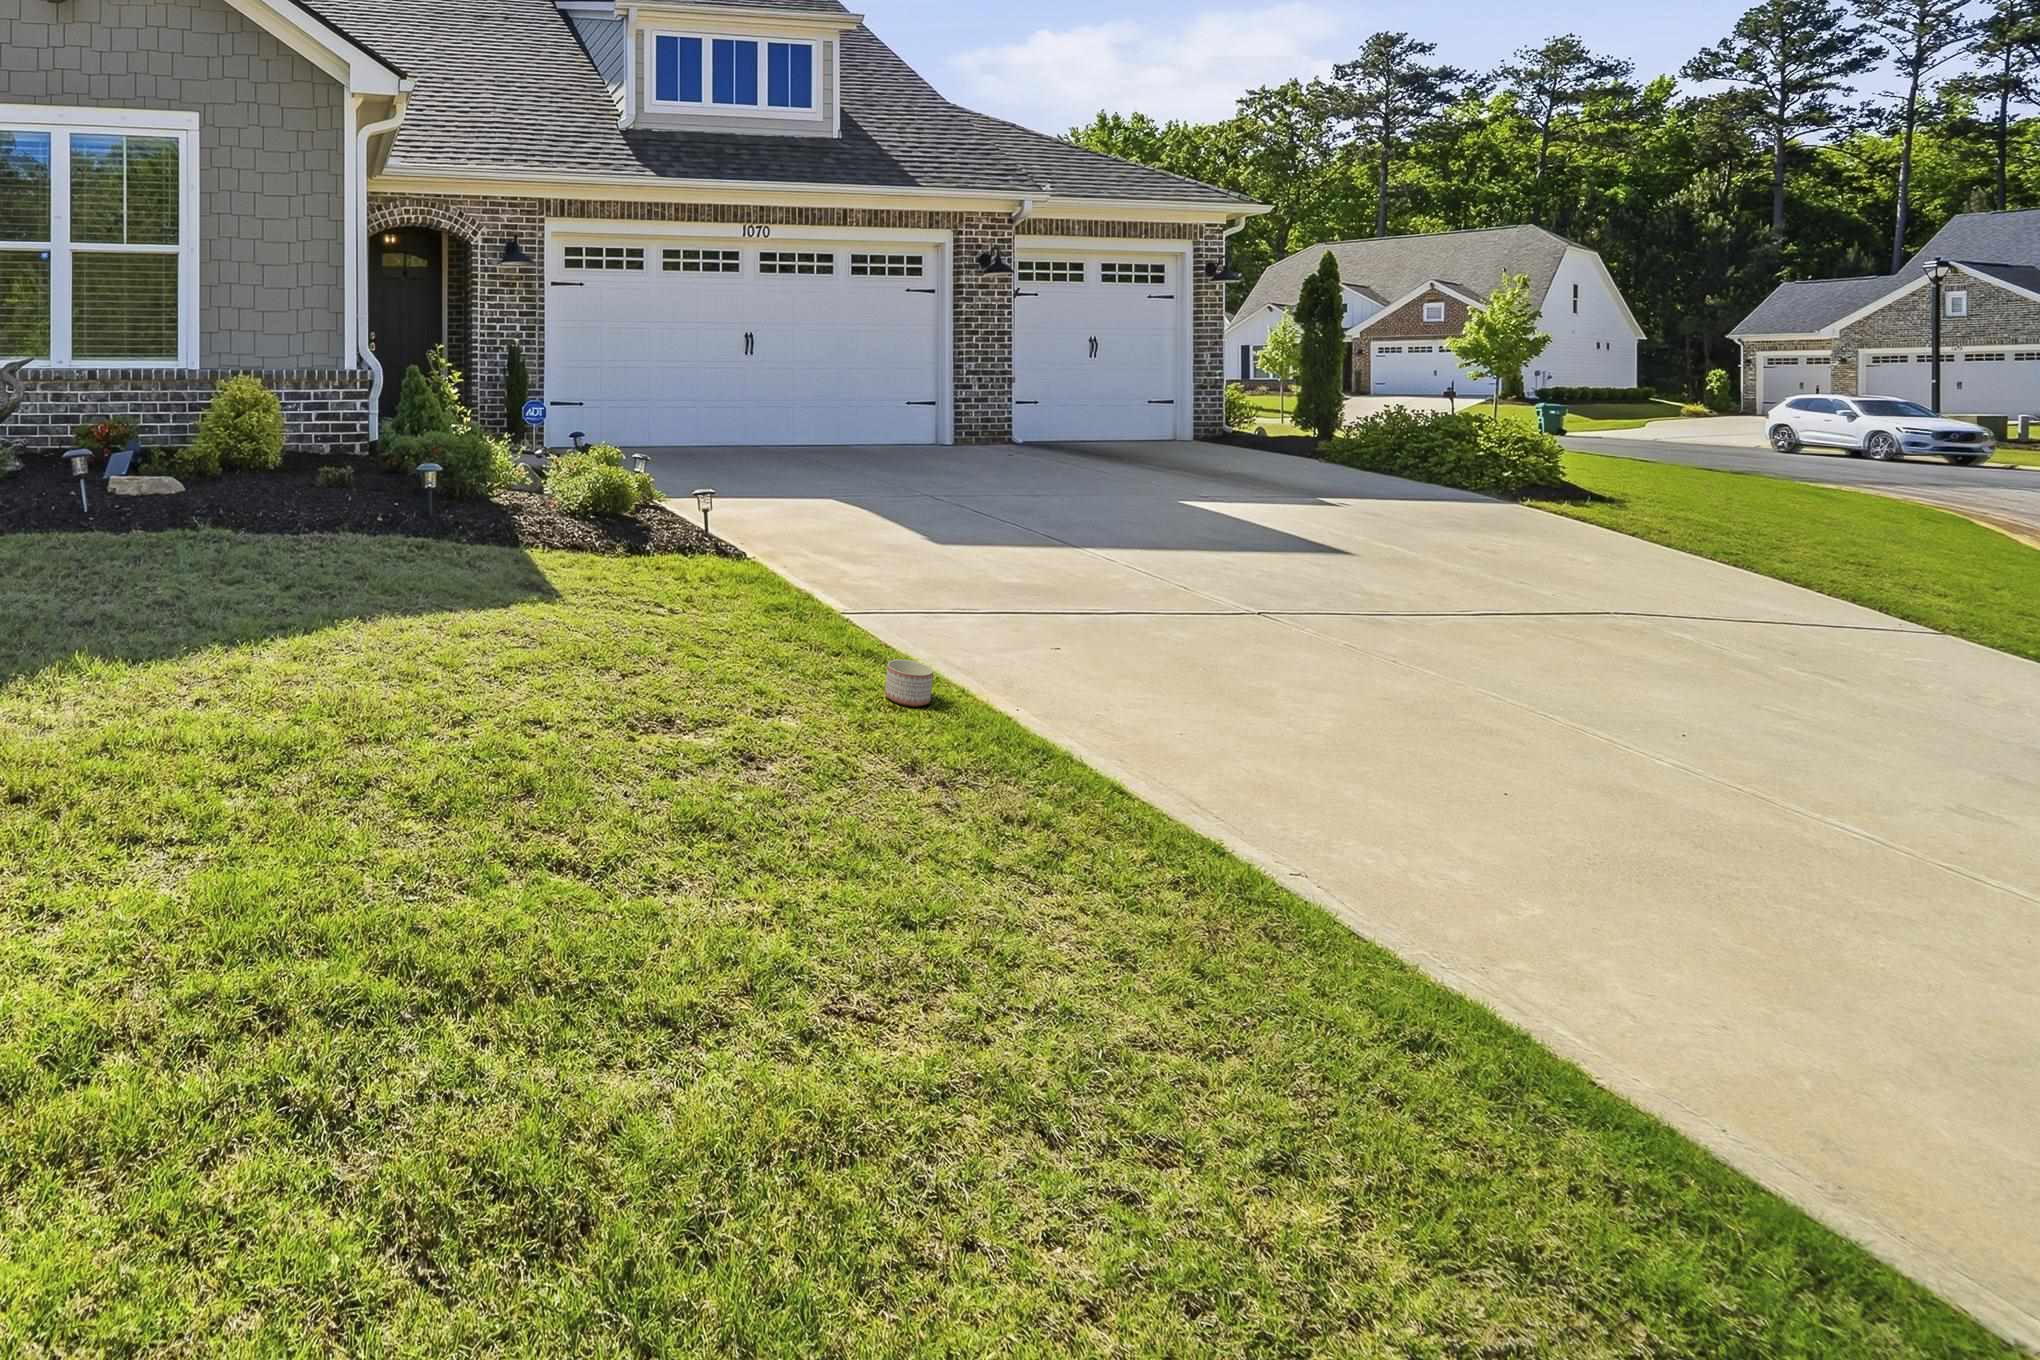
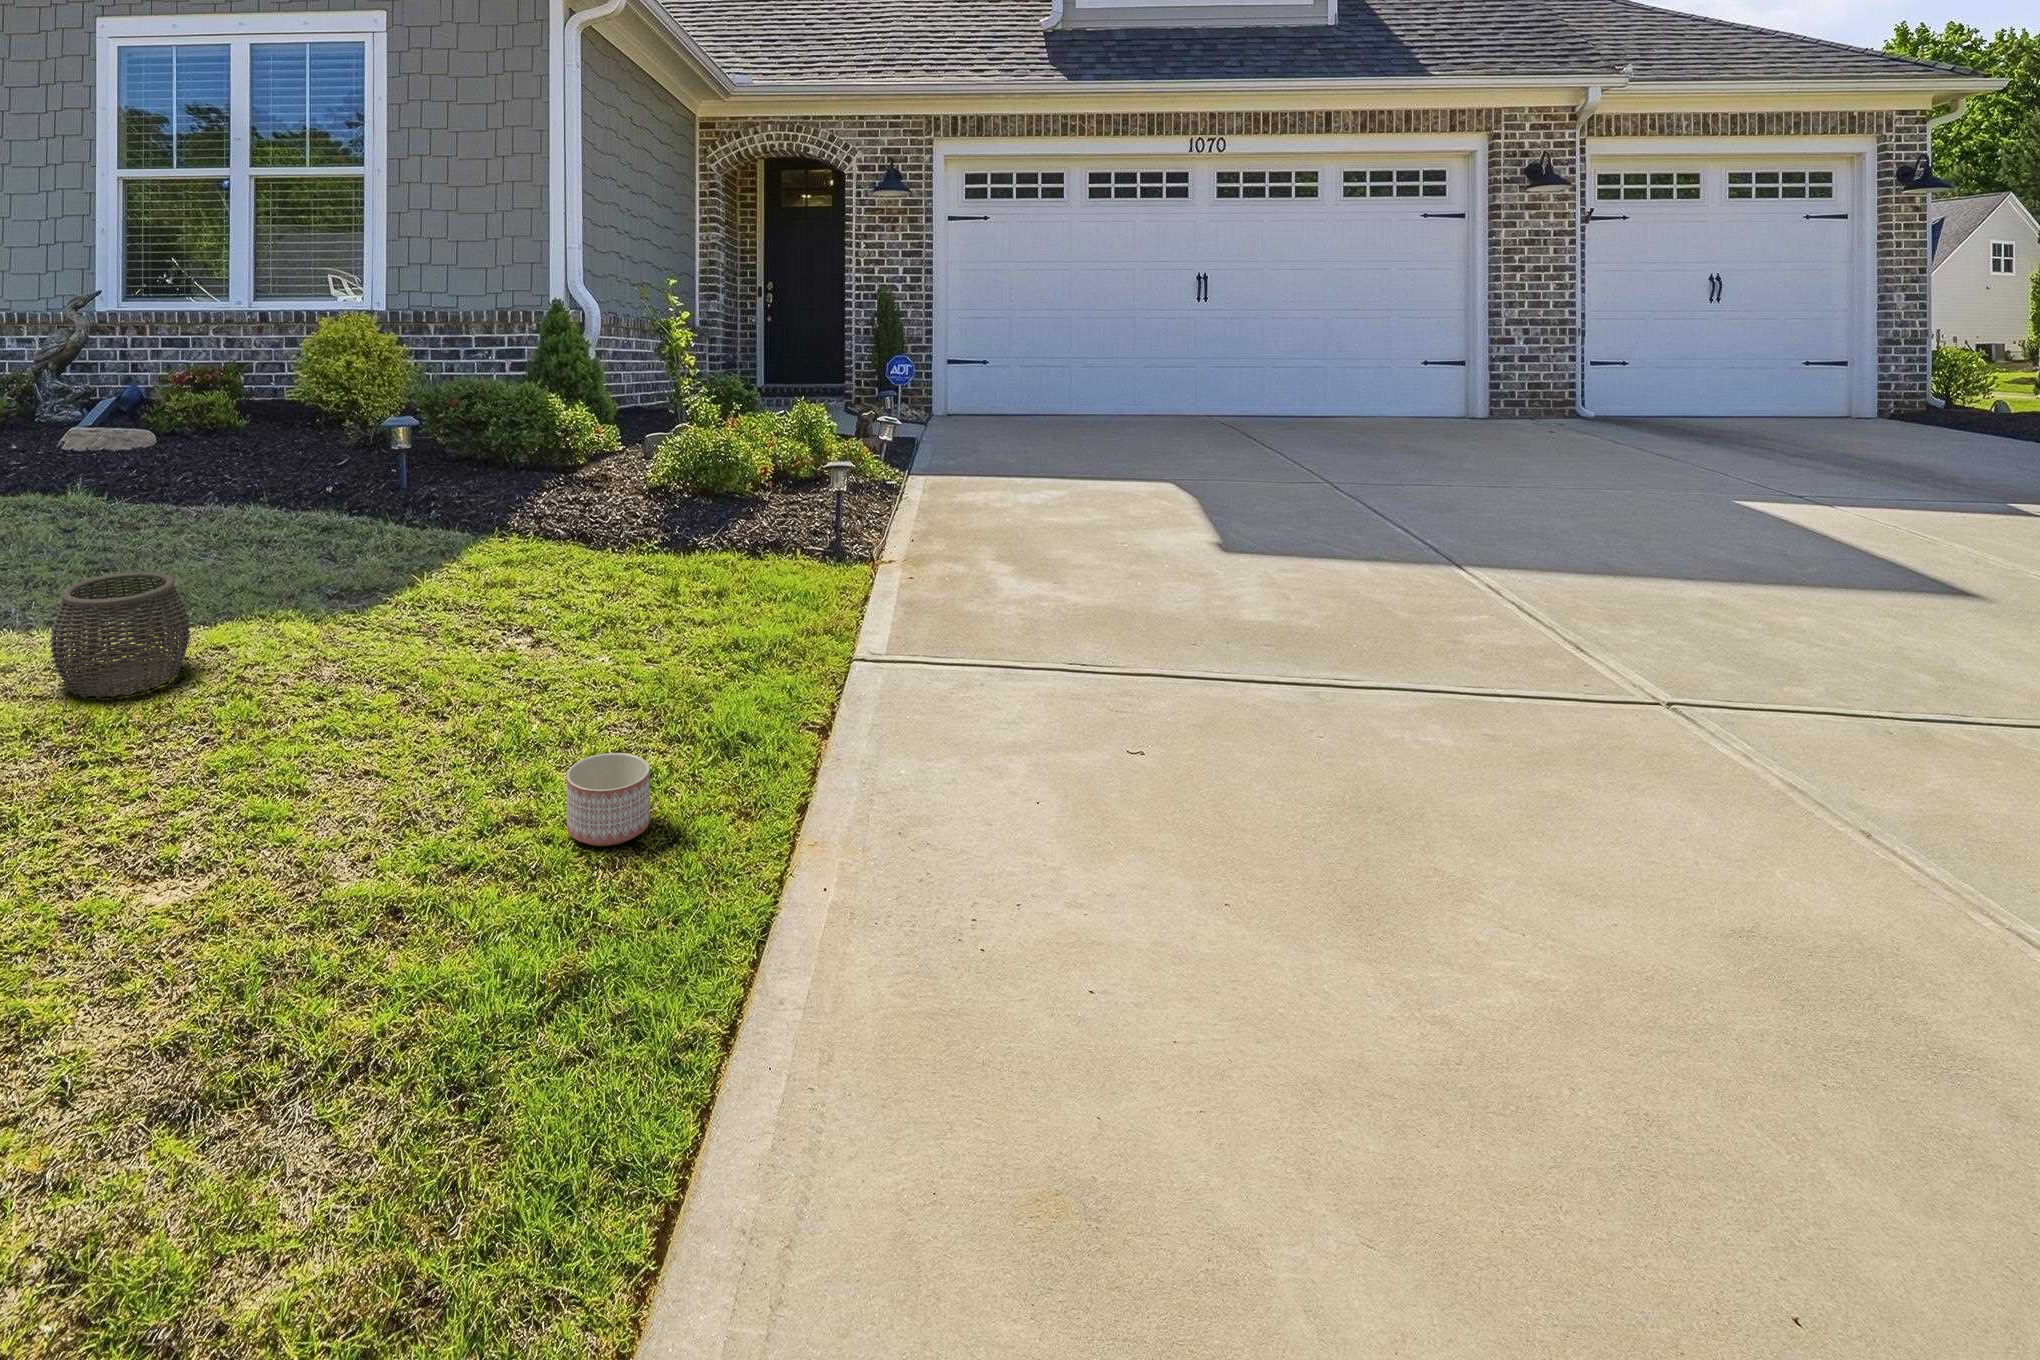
woven basket: none [457,579,534,661] -> present [50,572,191,698]

